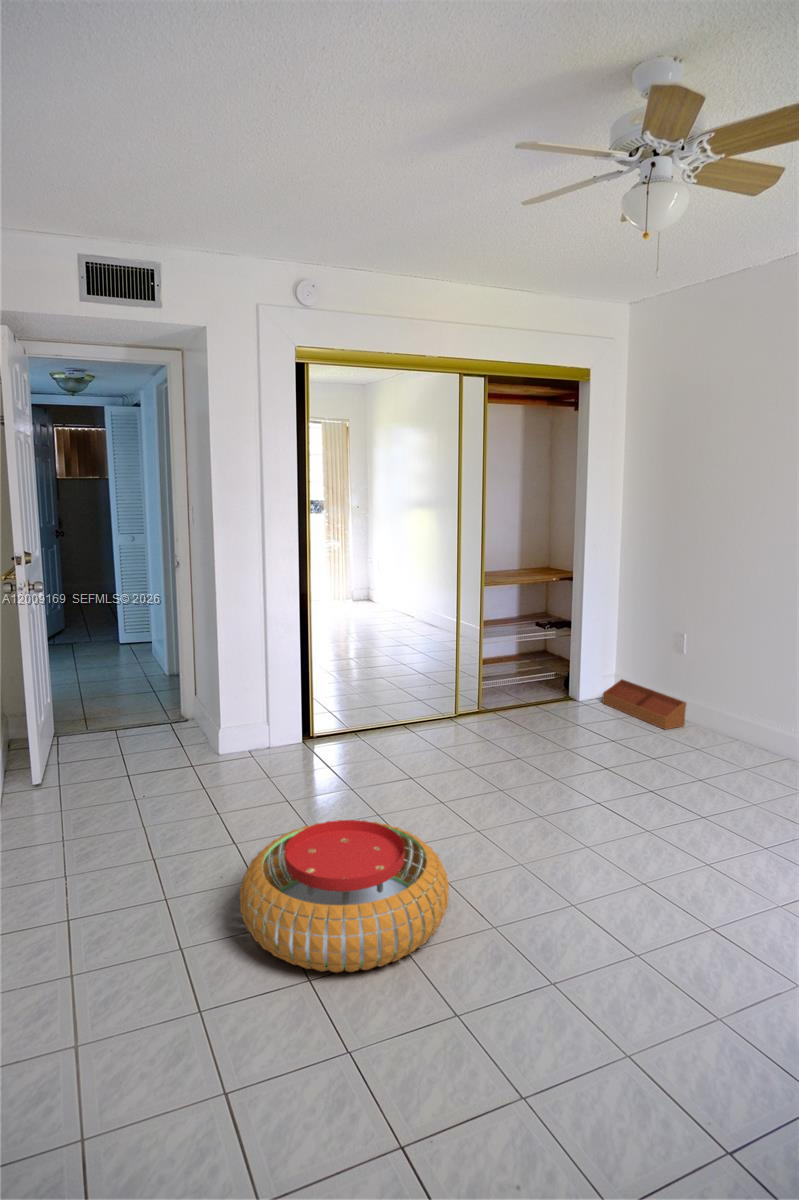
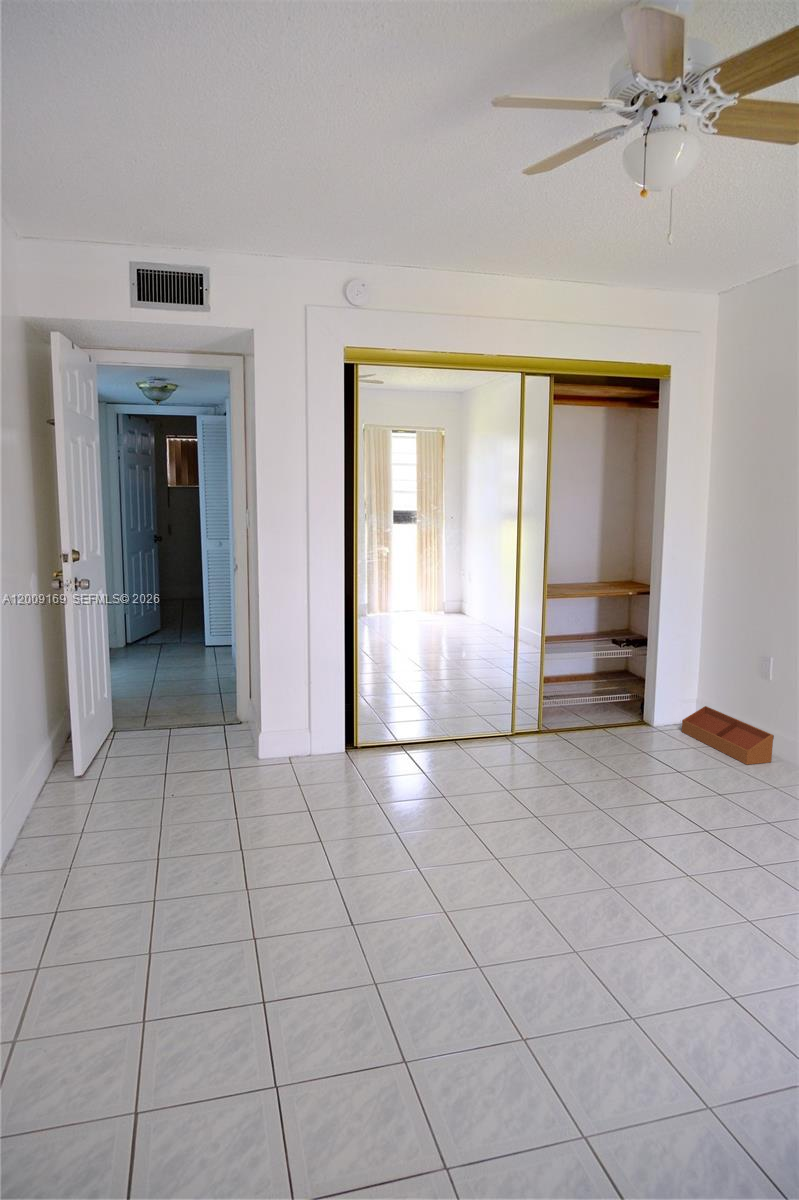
pouf: present [240,820,449,973] -> none [212,833,435,995]

